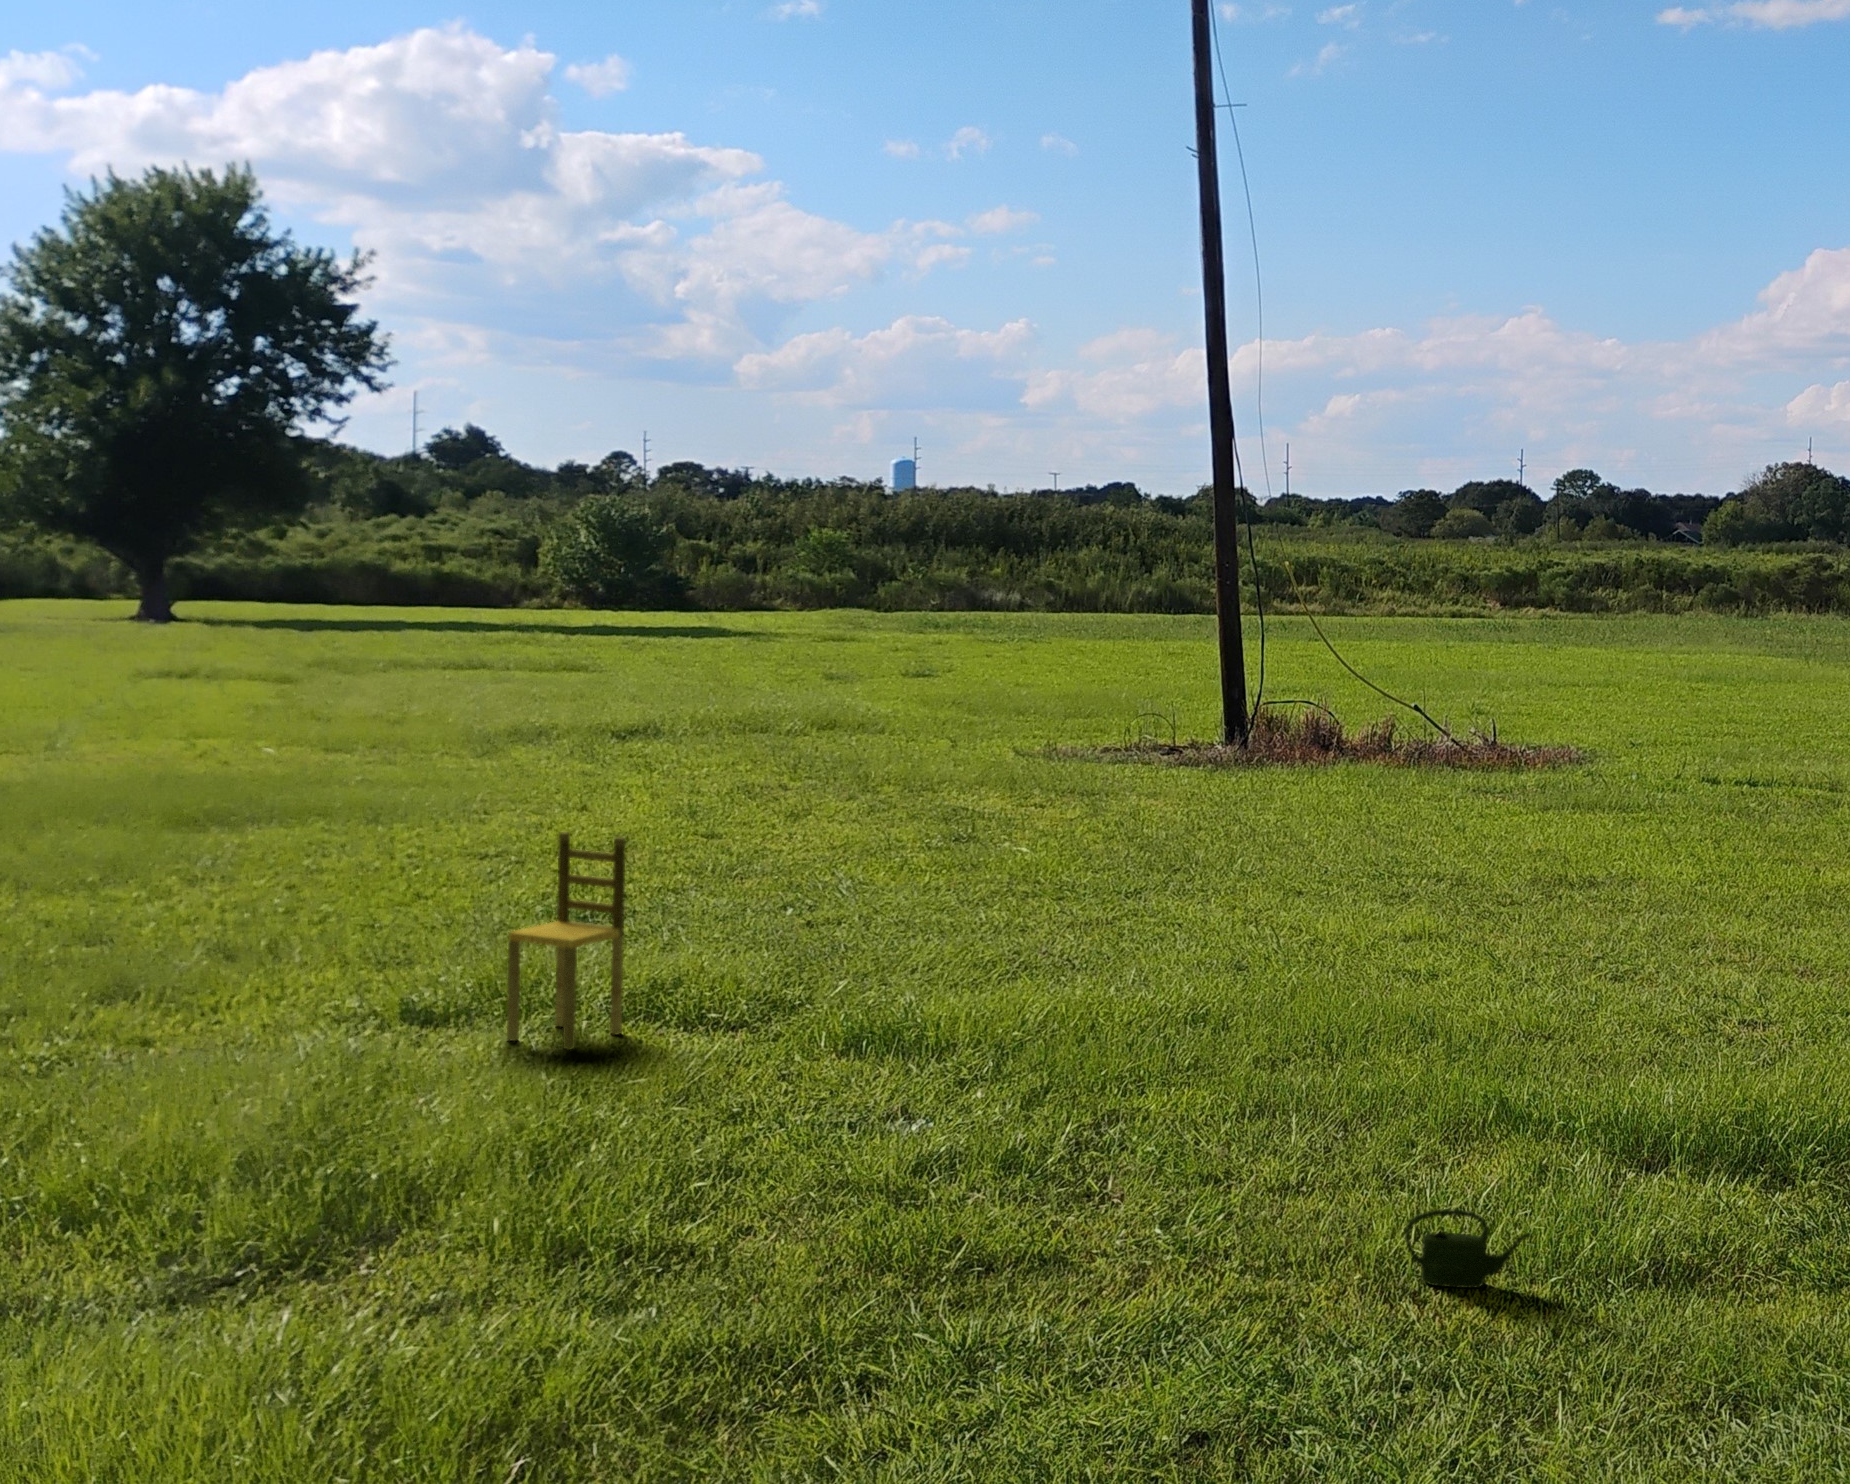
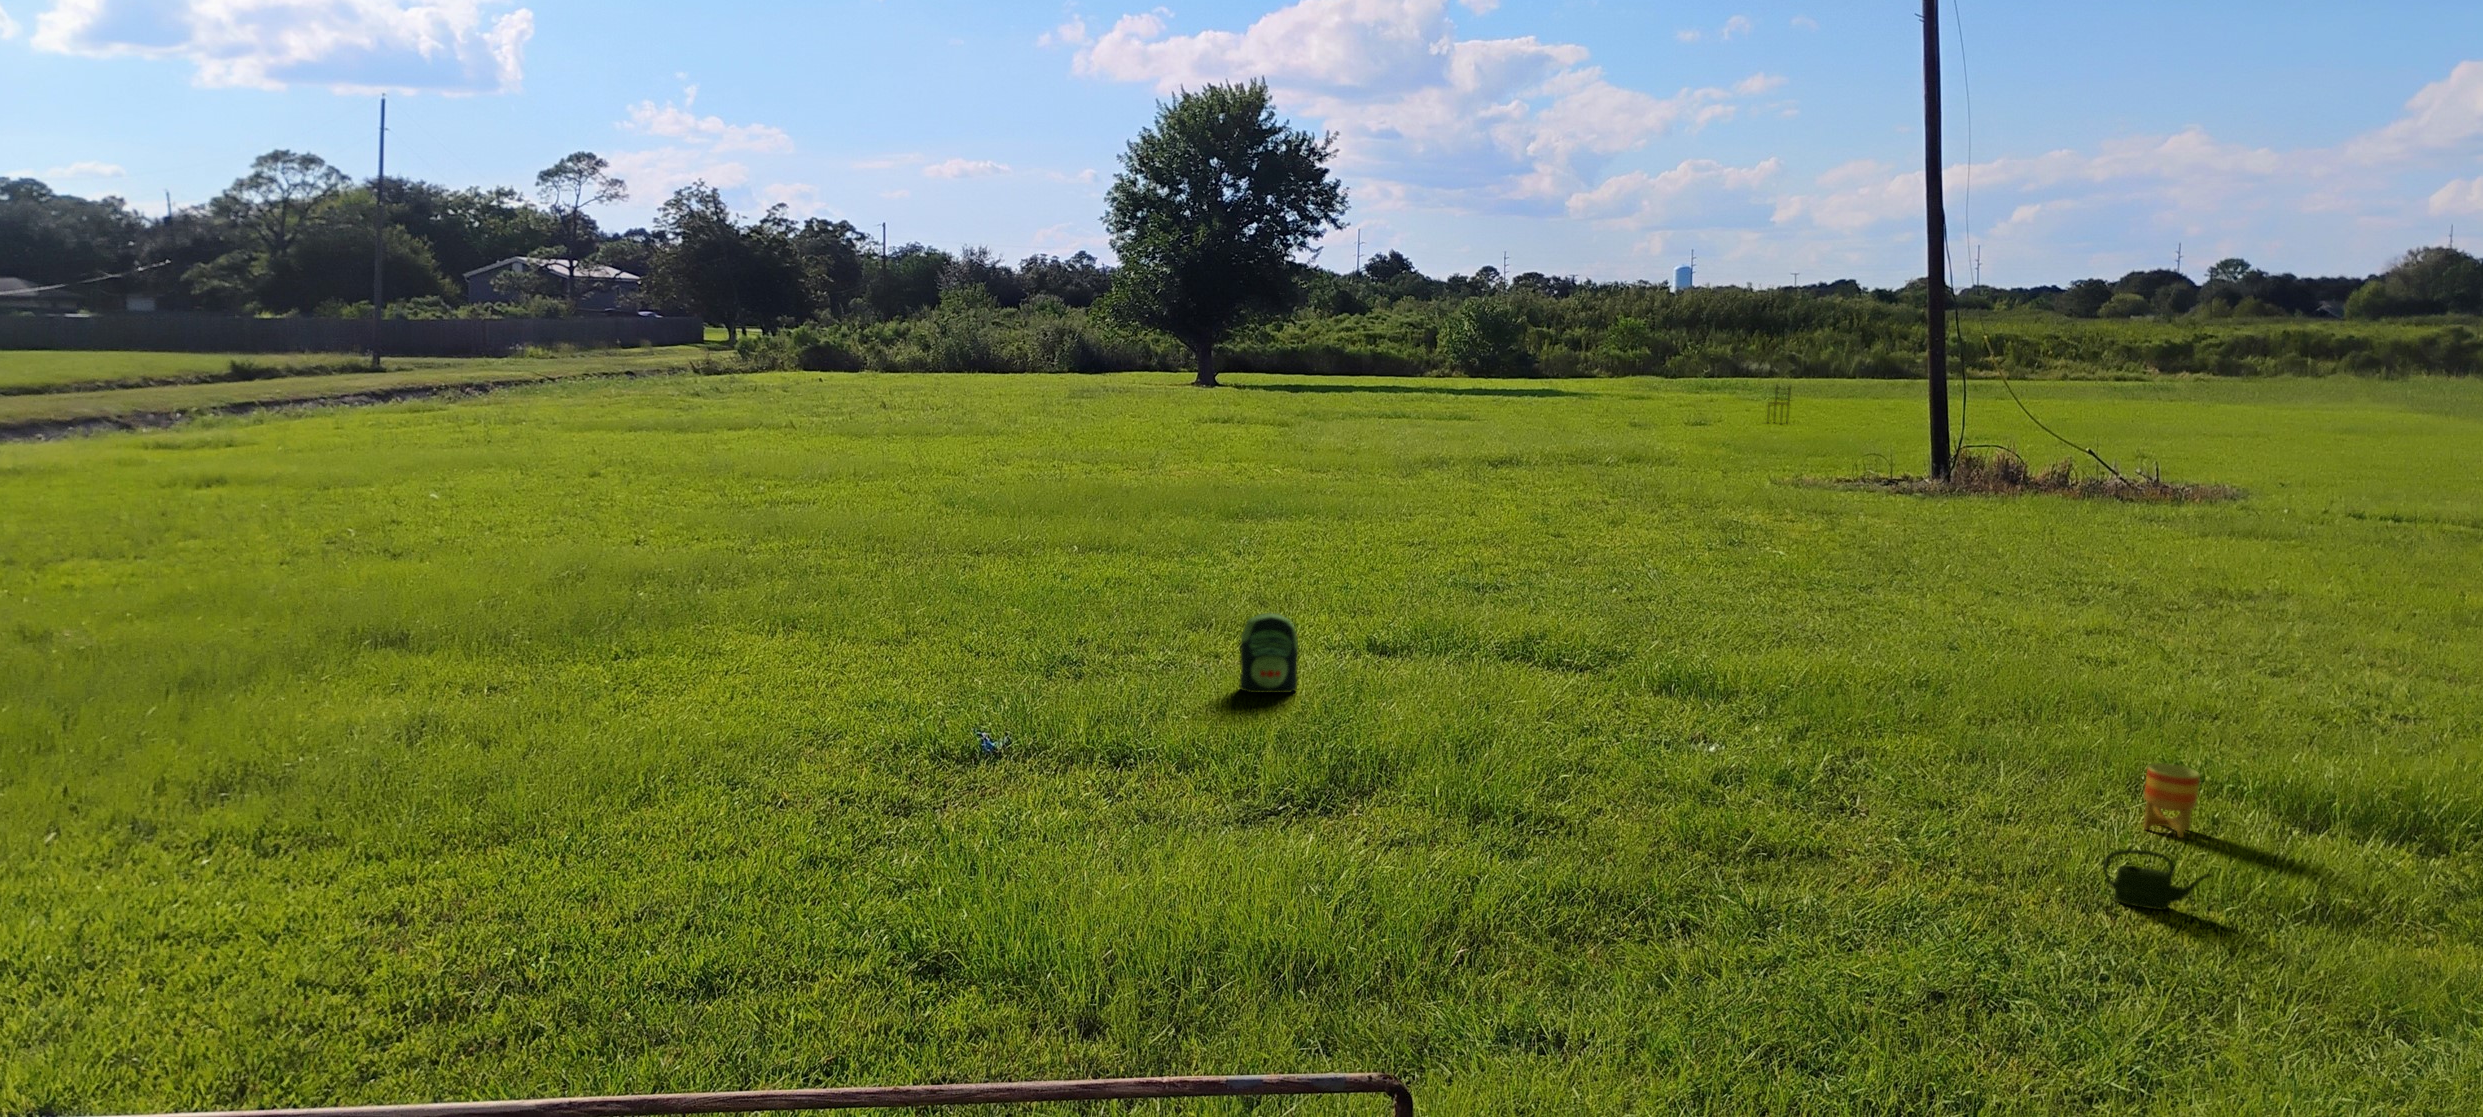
chair: present [507,832,626,1050] -> present [1767,386,1791,422]
backpack: none [222,976,319,1102] -> present [1240,613,1298,693]
planter: none [1455,1098,1516,1194] -> present [2143,763,2200,838]

